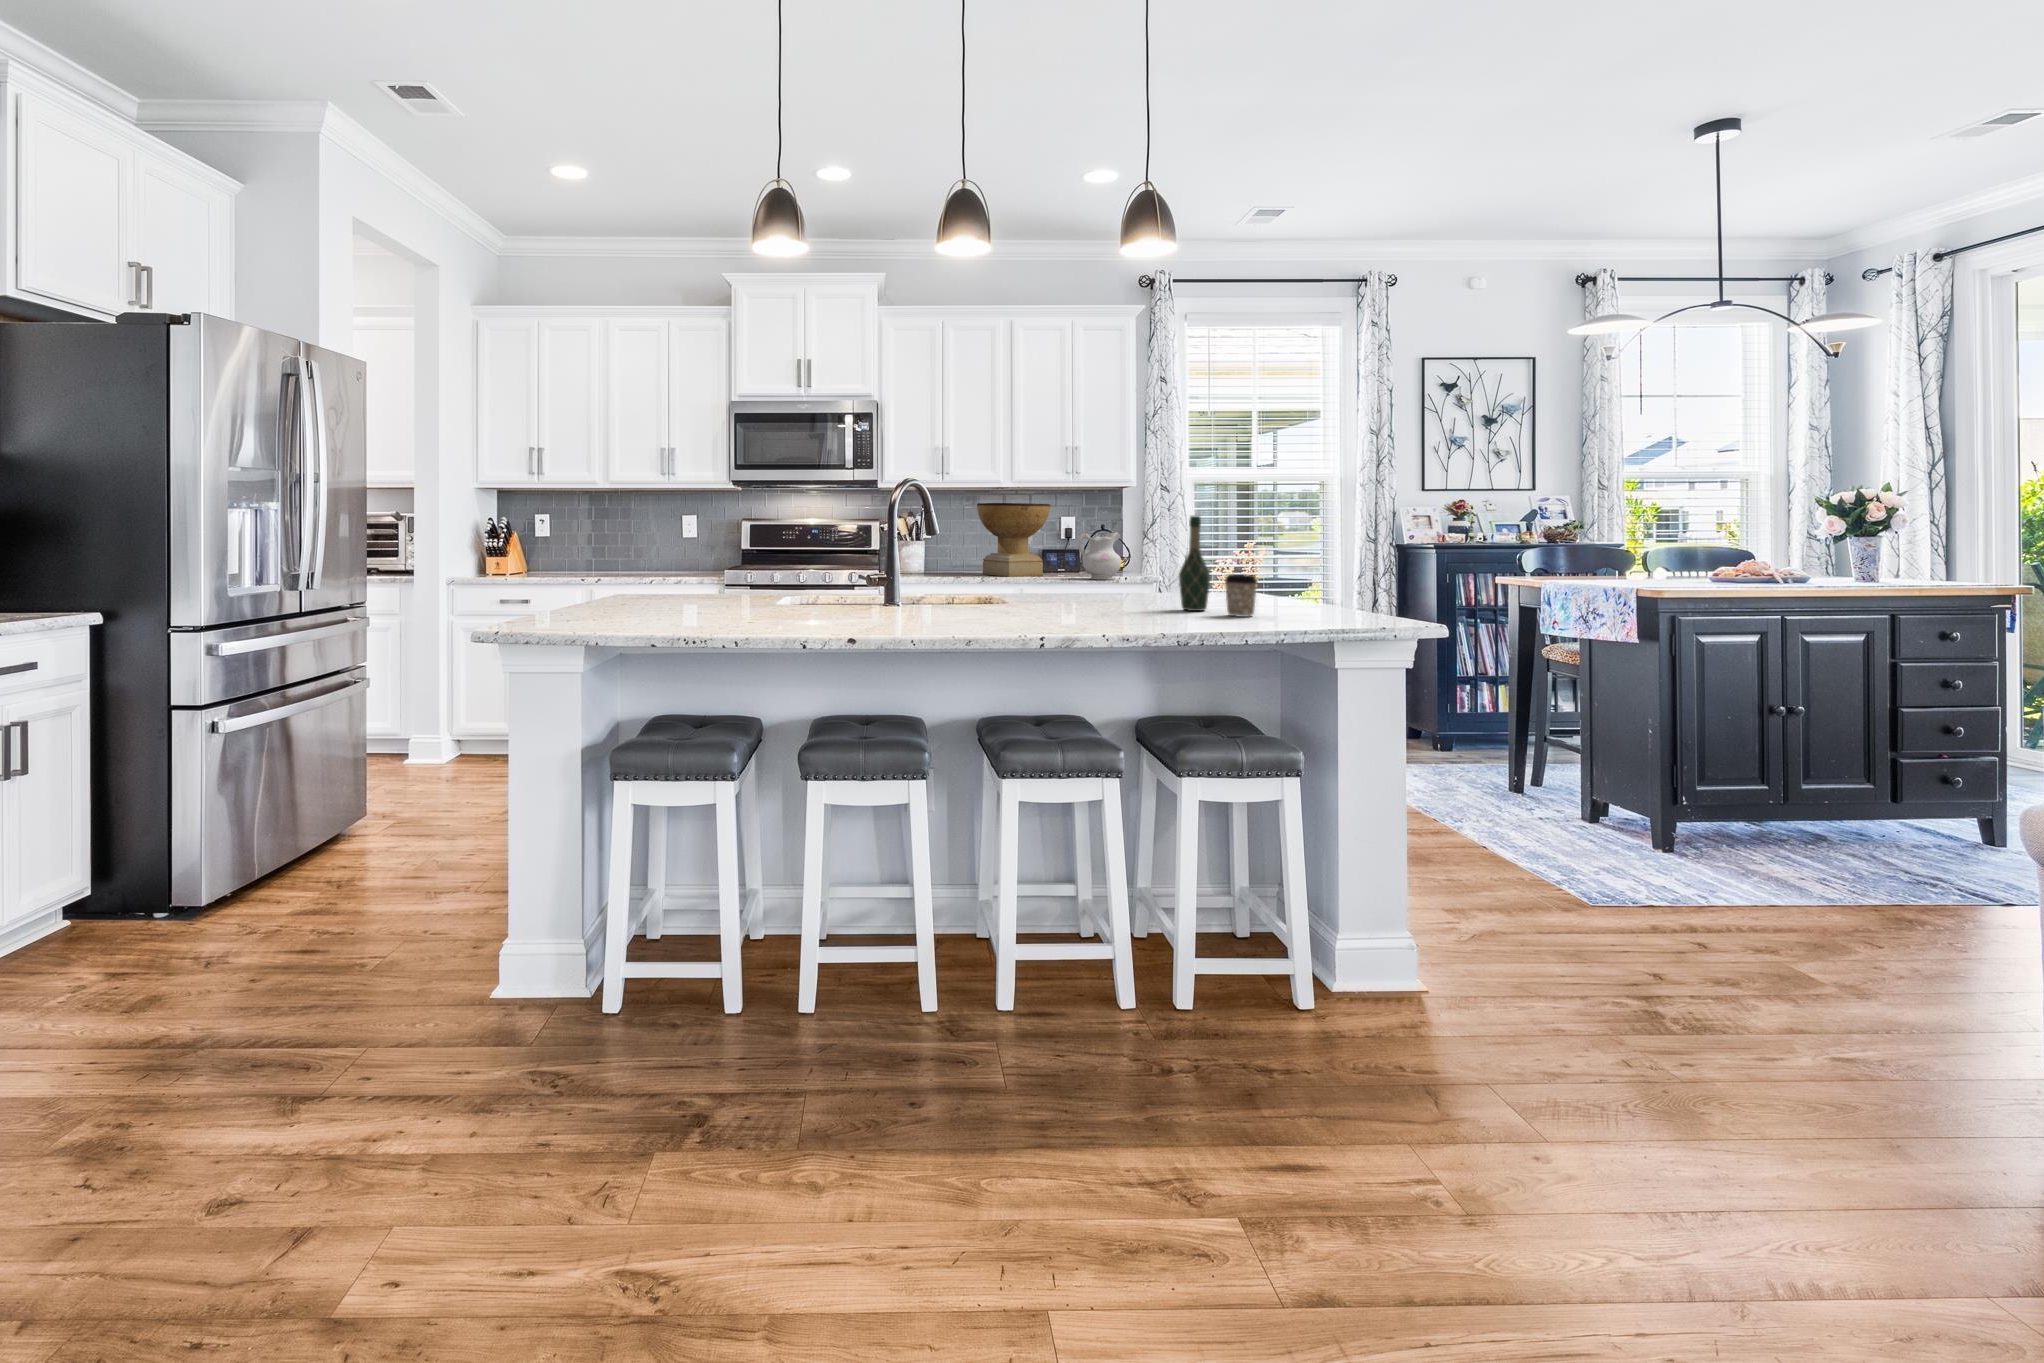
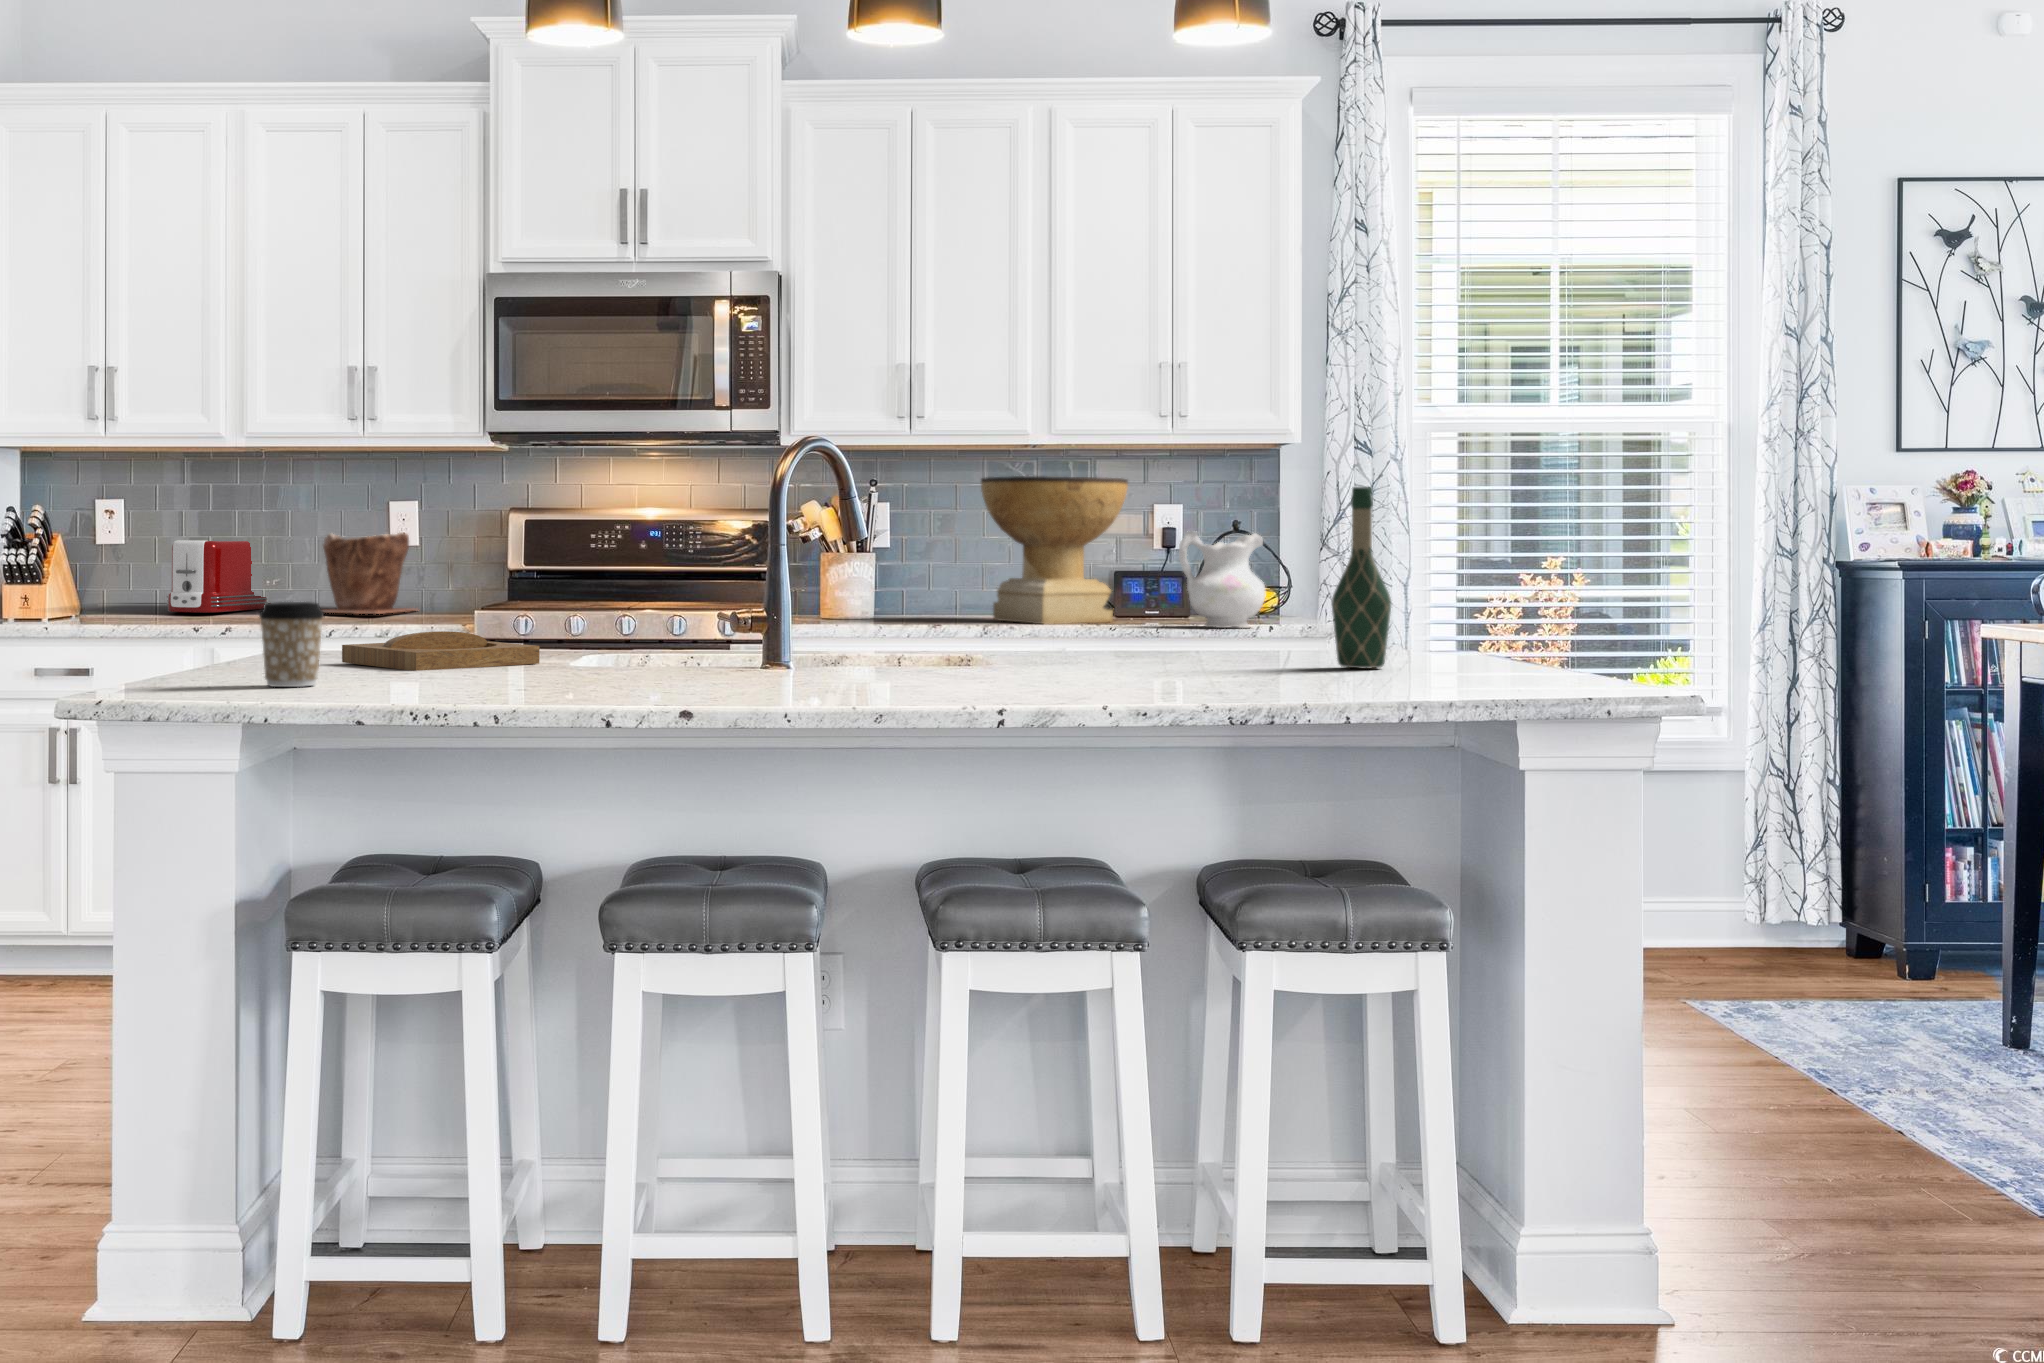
plant pot: none [640,530,695,572] -> present [321,532,417,614]
toaster: none [565,534,617,571] -> present [167,540,268,613]
coffee cup: present [1225,574,1257,617] -> present [259,602,324,687]
tray: none [655,591,760,614] -> present [342,631,540,671]

